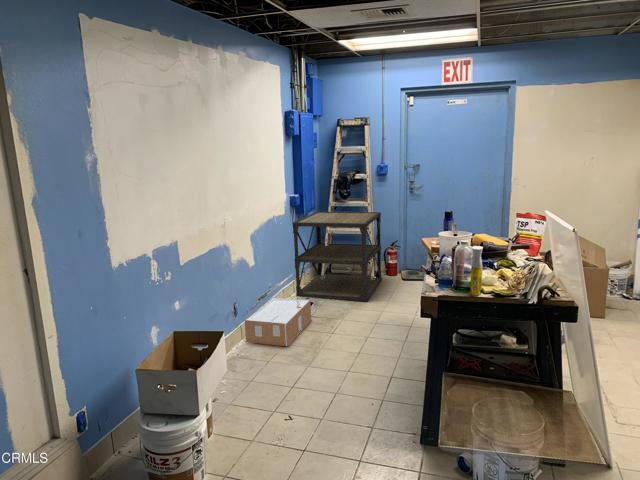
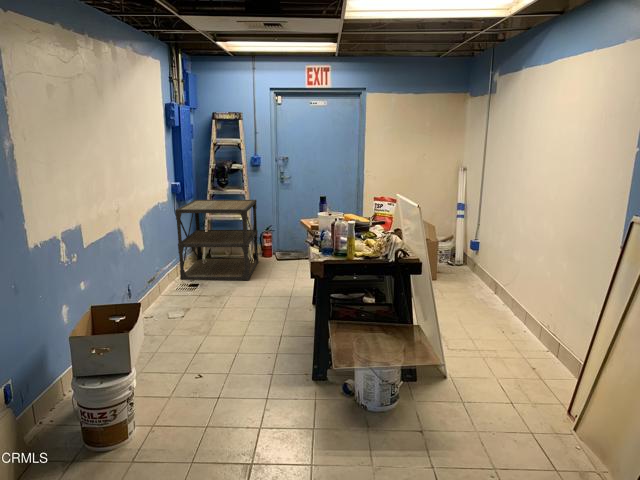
cardboard box: present [245,298,311,346] -> none [139,280,200,322]

